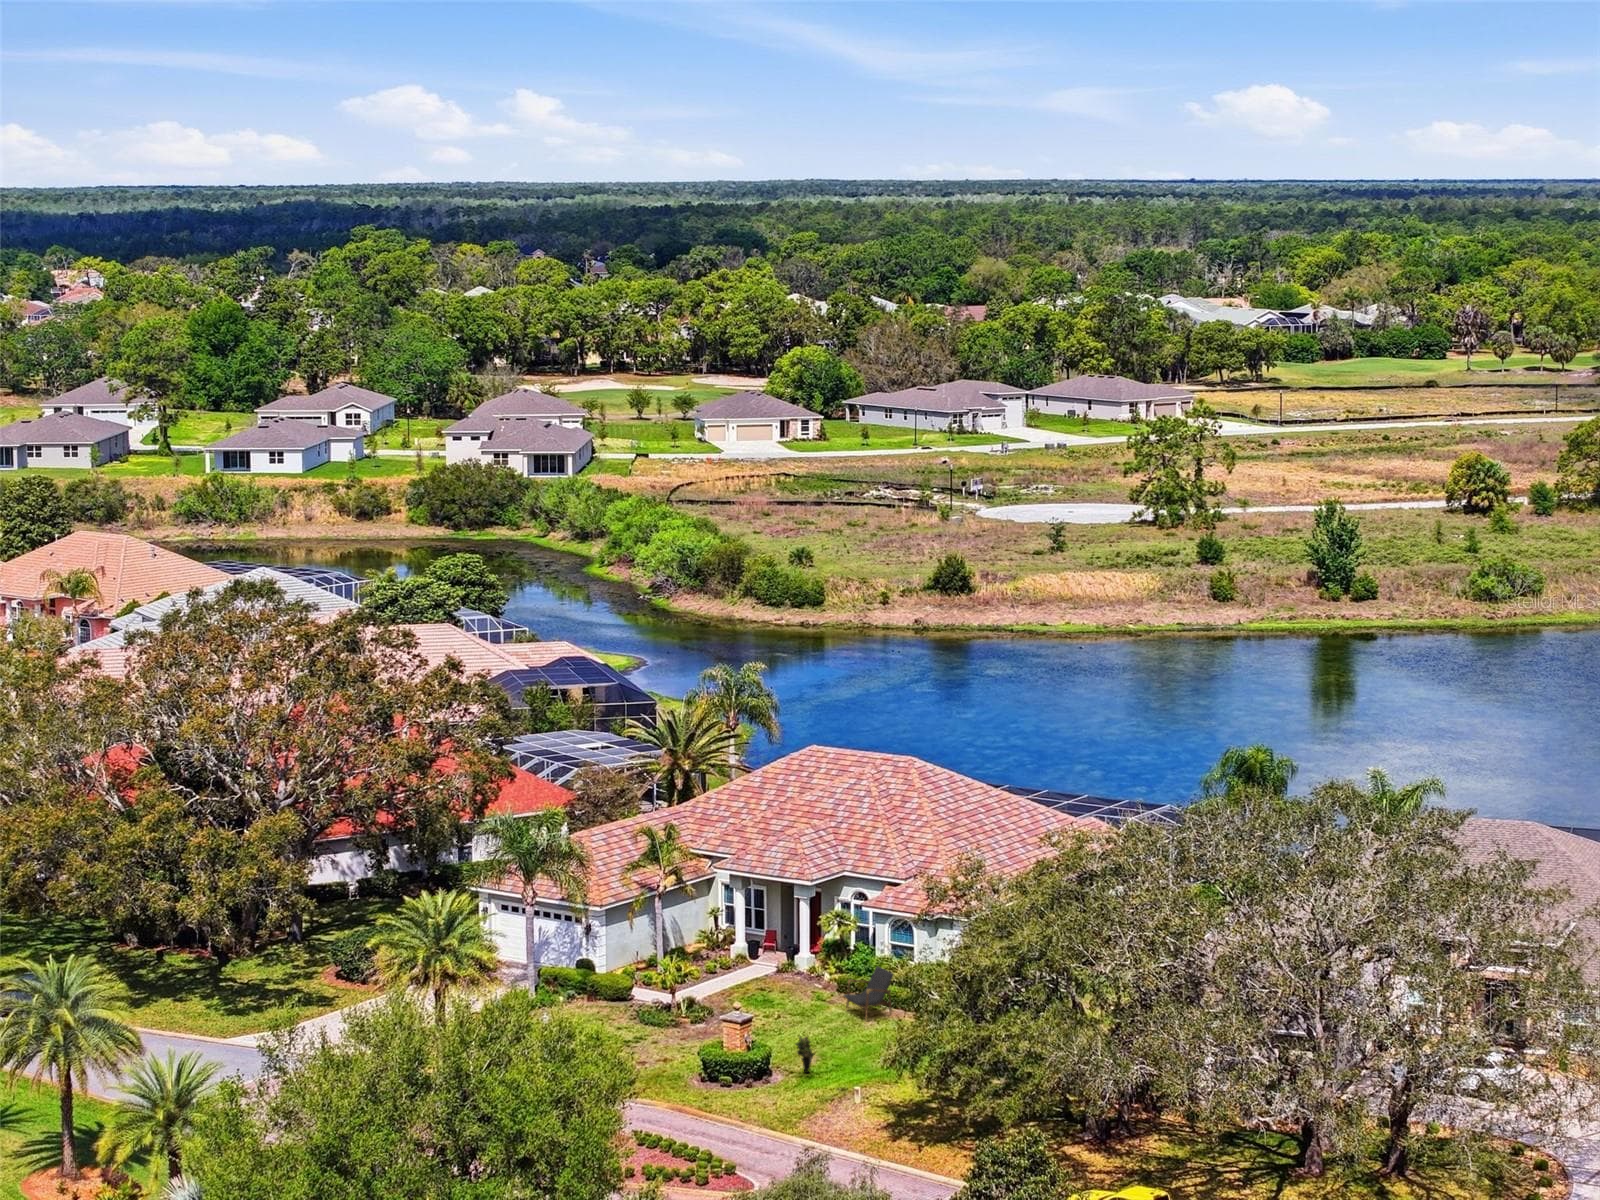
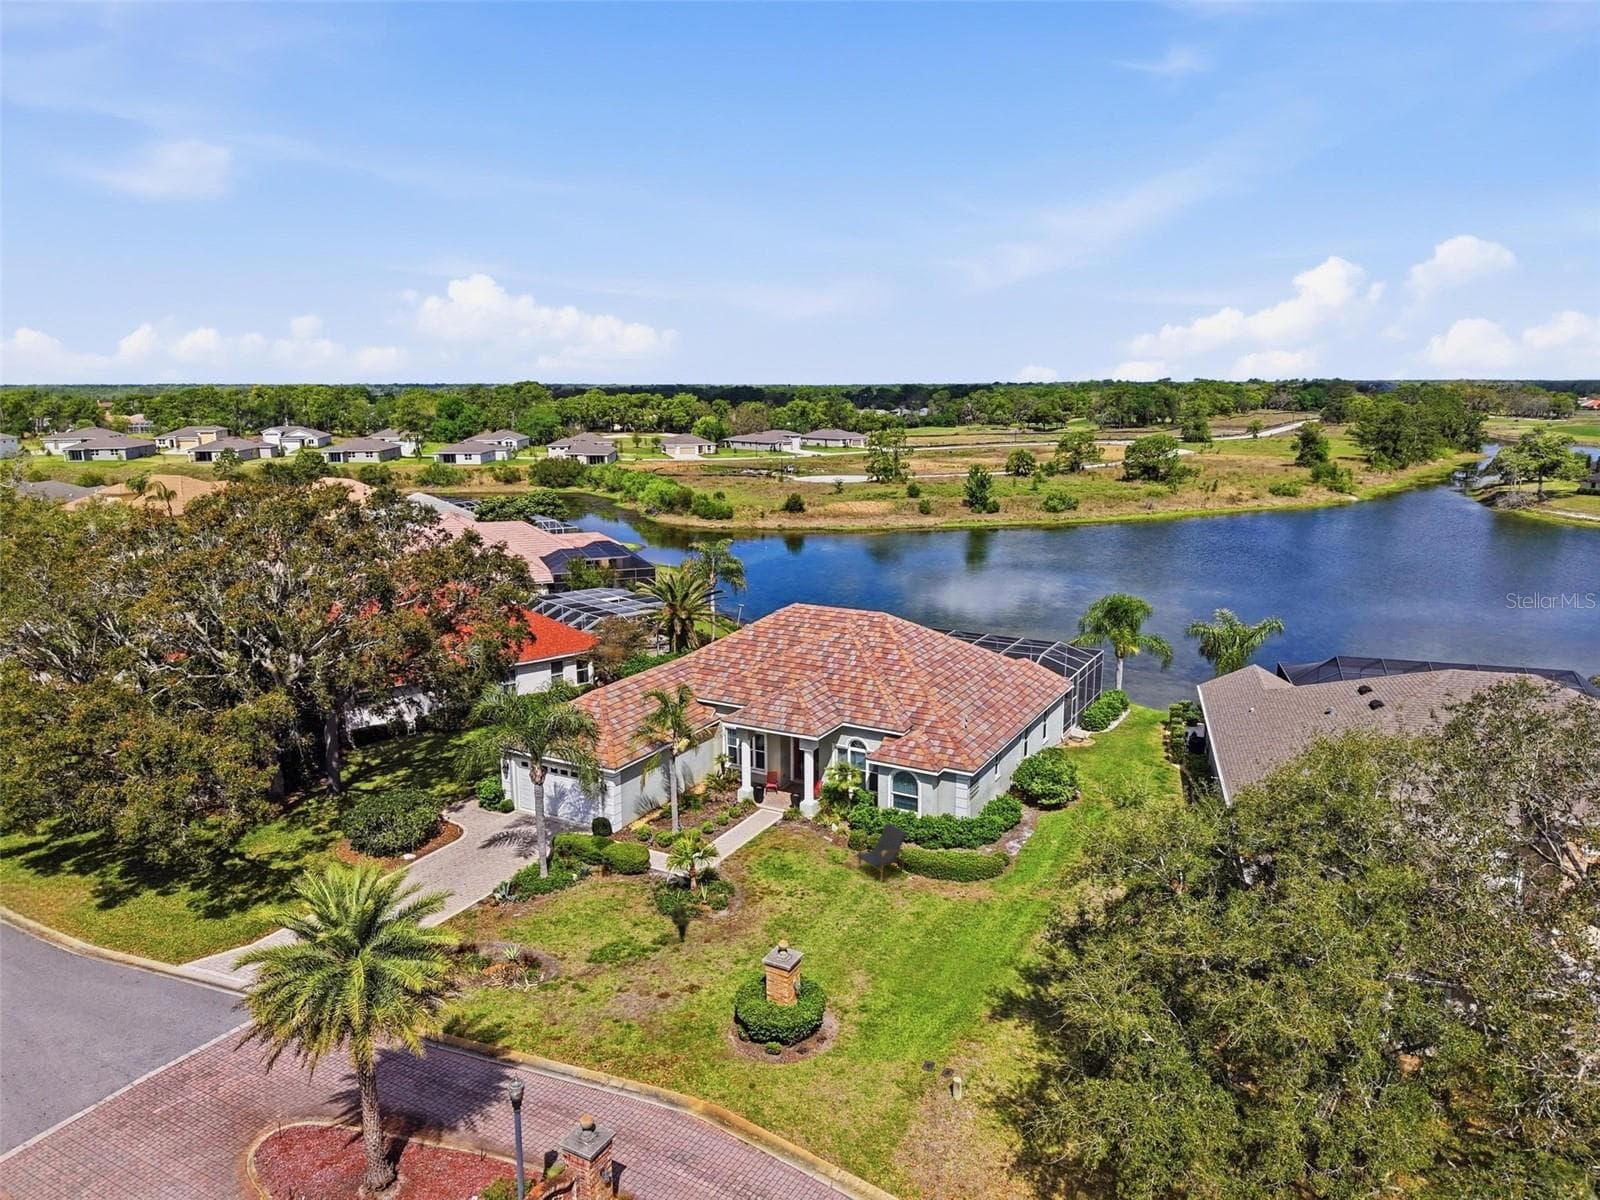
potted plant: present [796,1036,815,1073] -> present [670,903,690,941]

